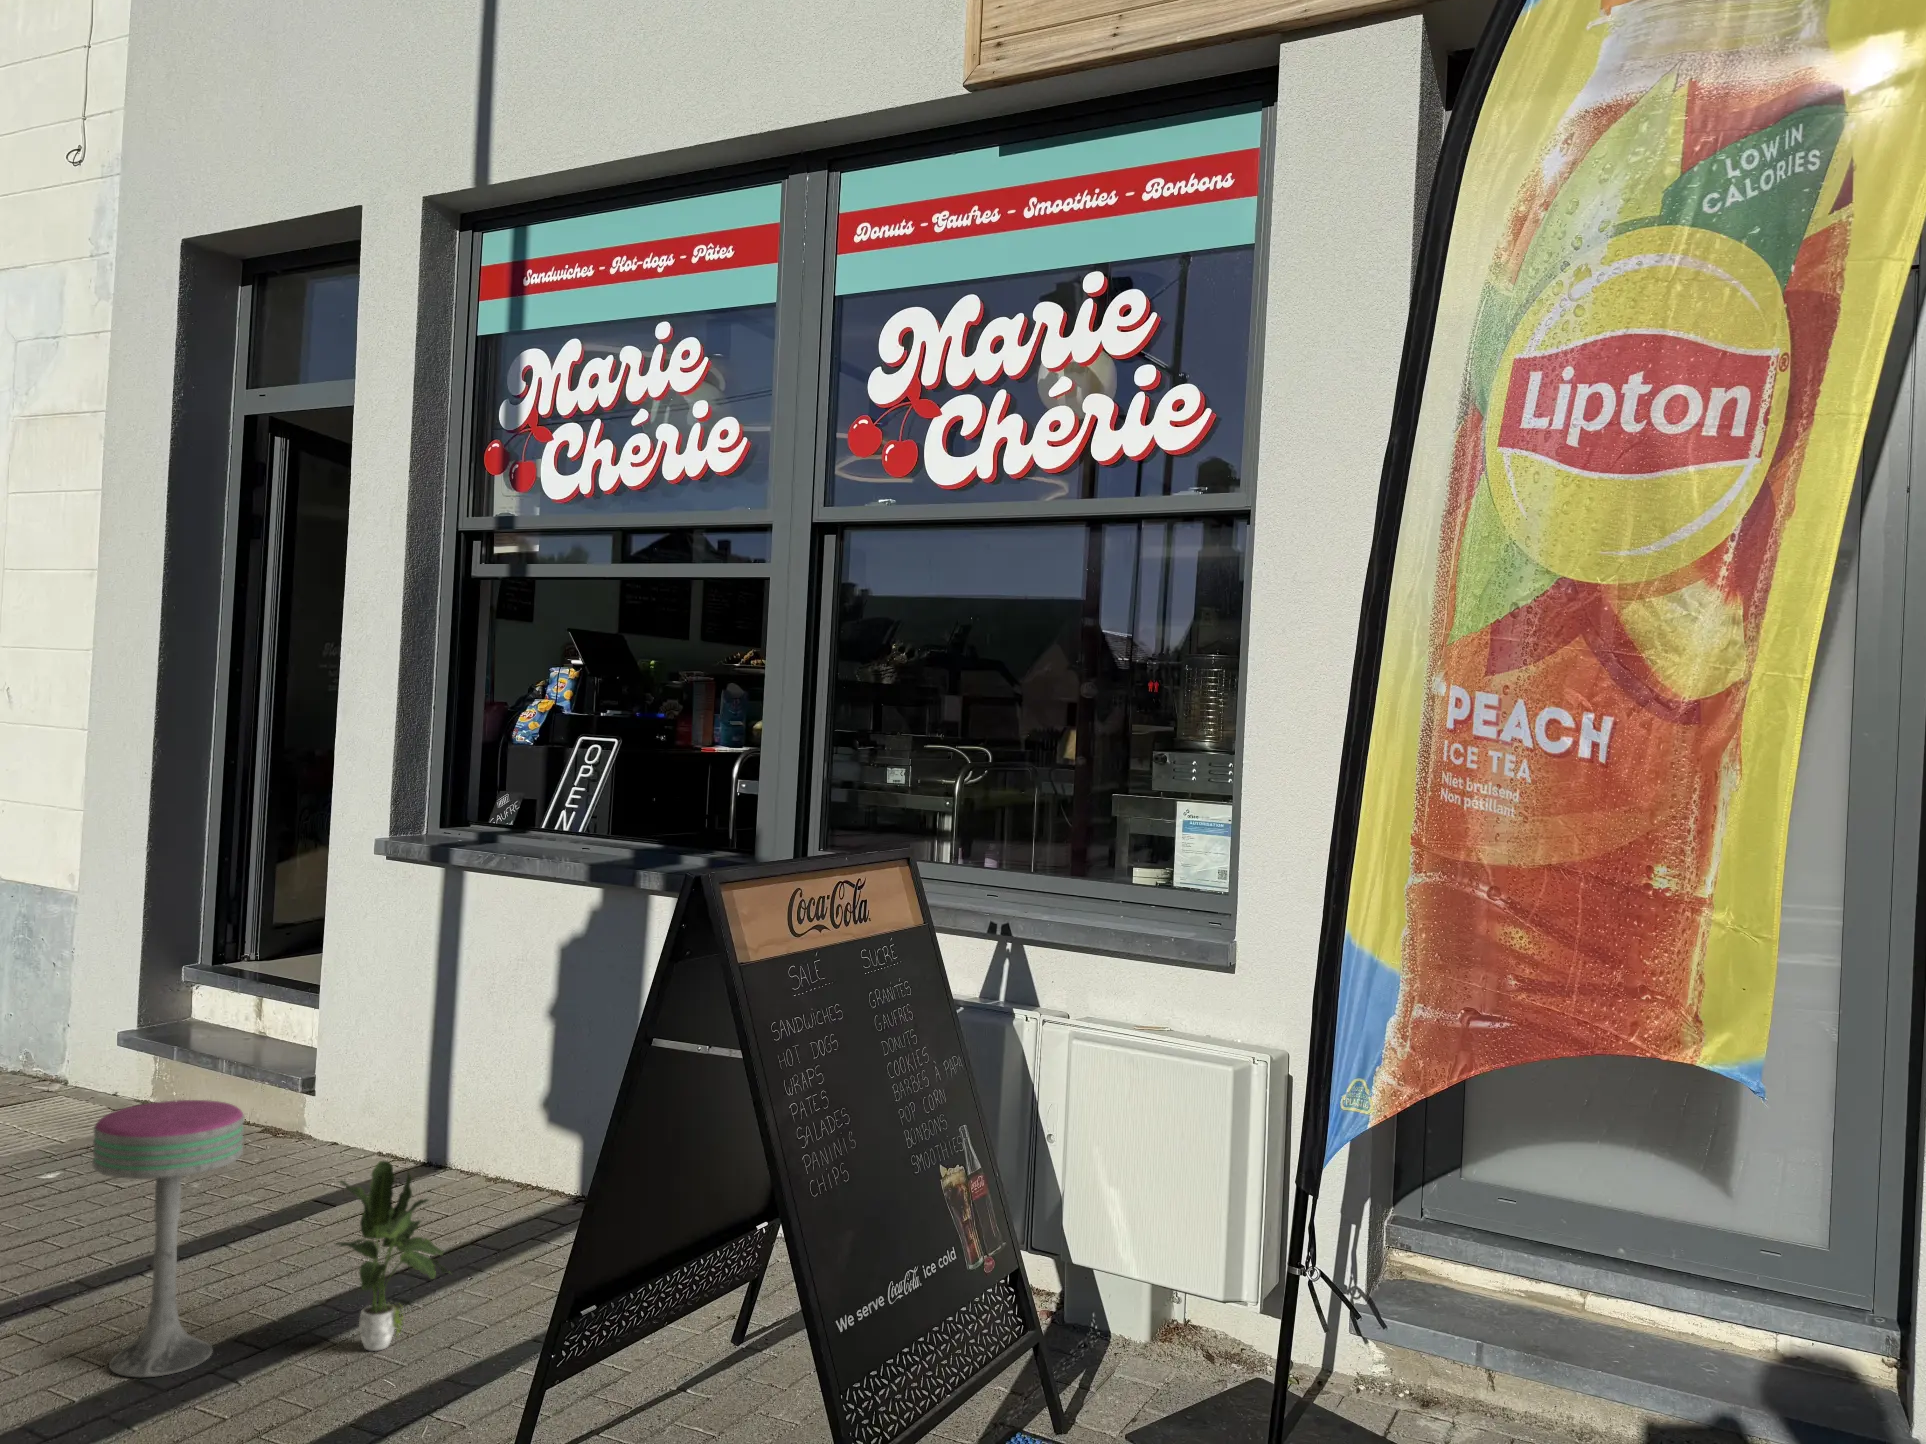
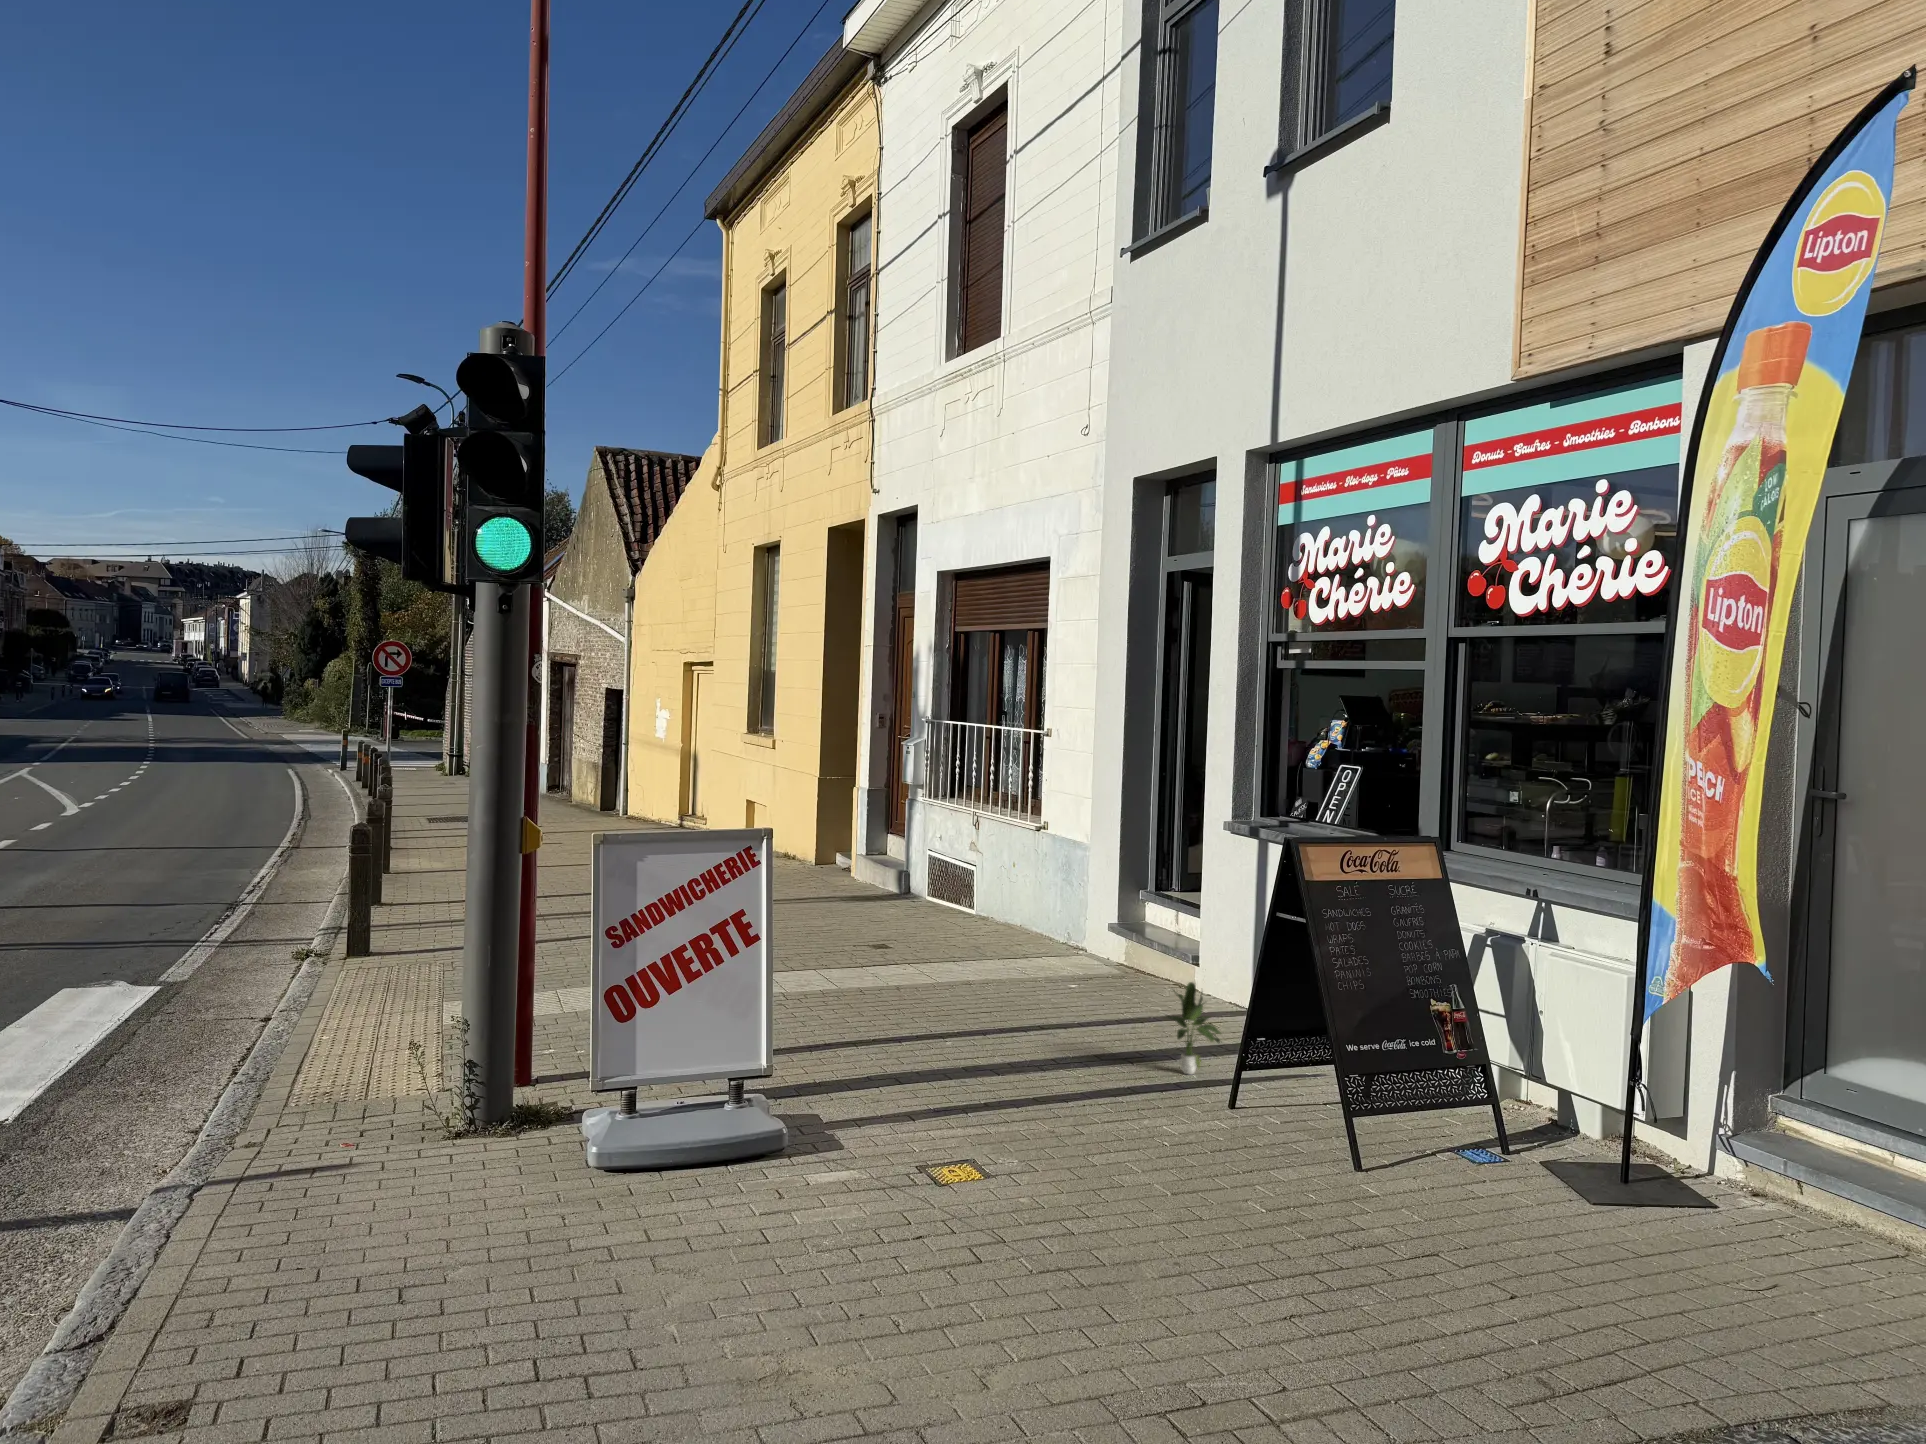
bar stool: present [92,1100,244,1377] -> none [1067,942,1130,1066]

